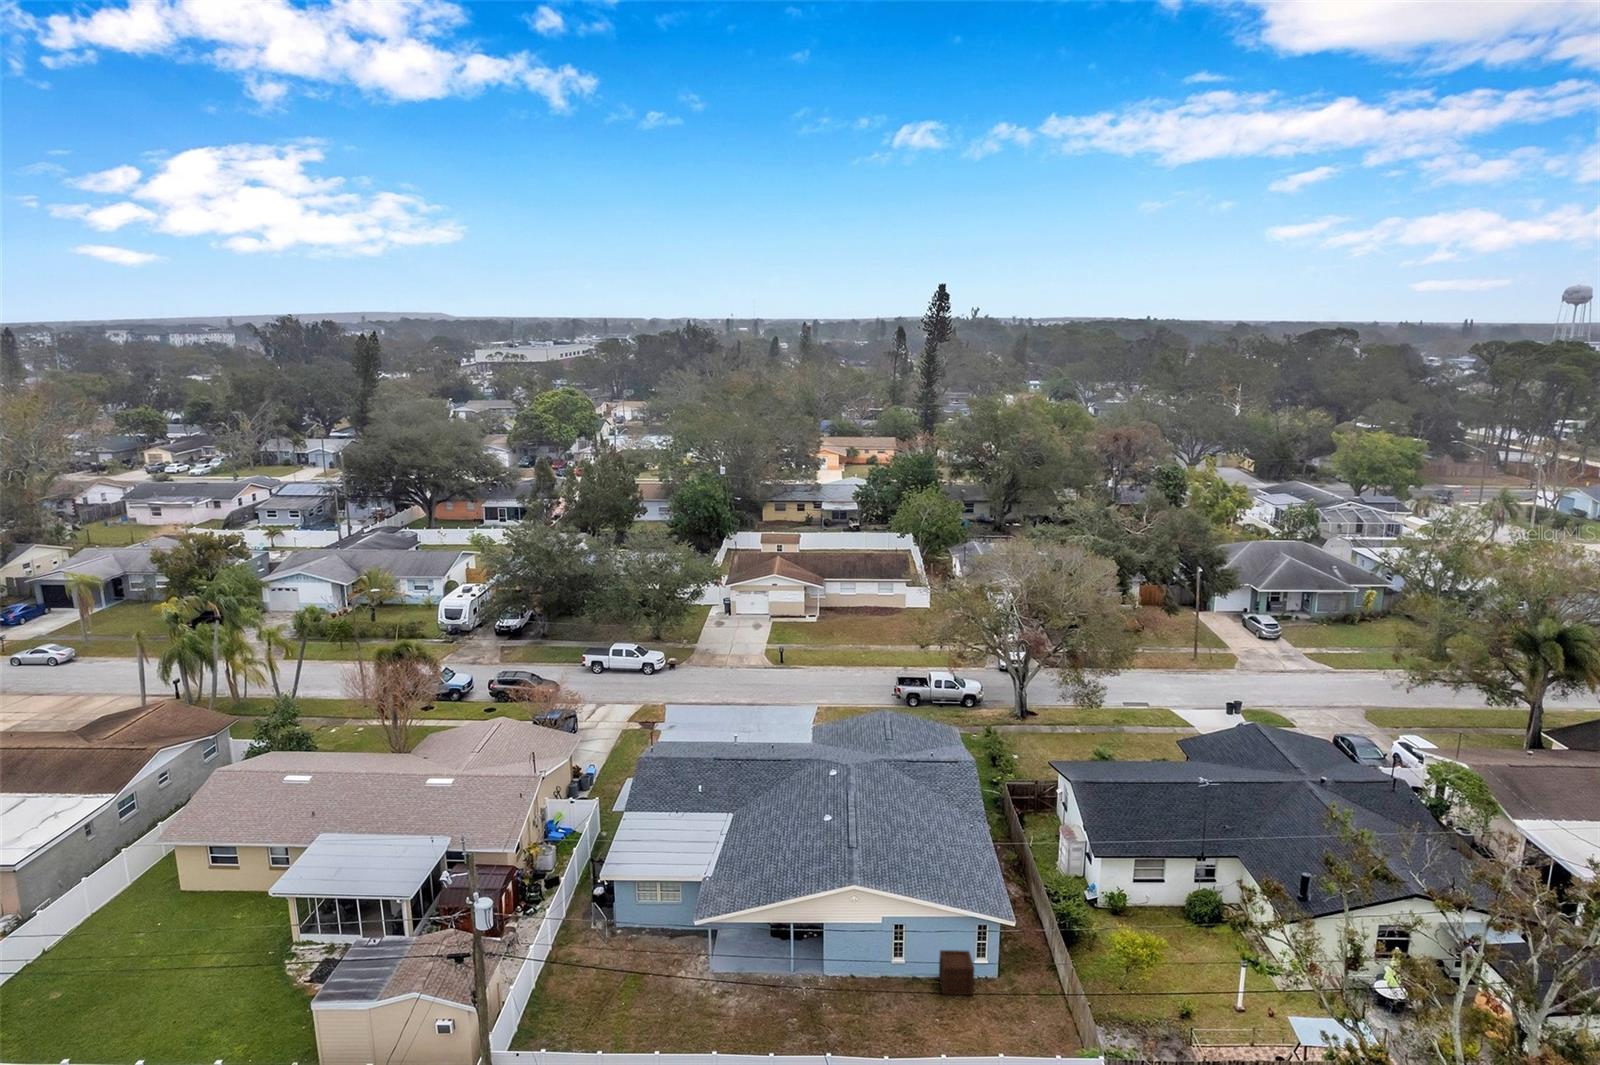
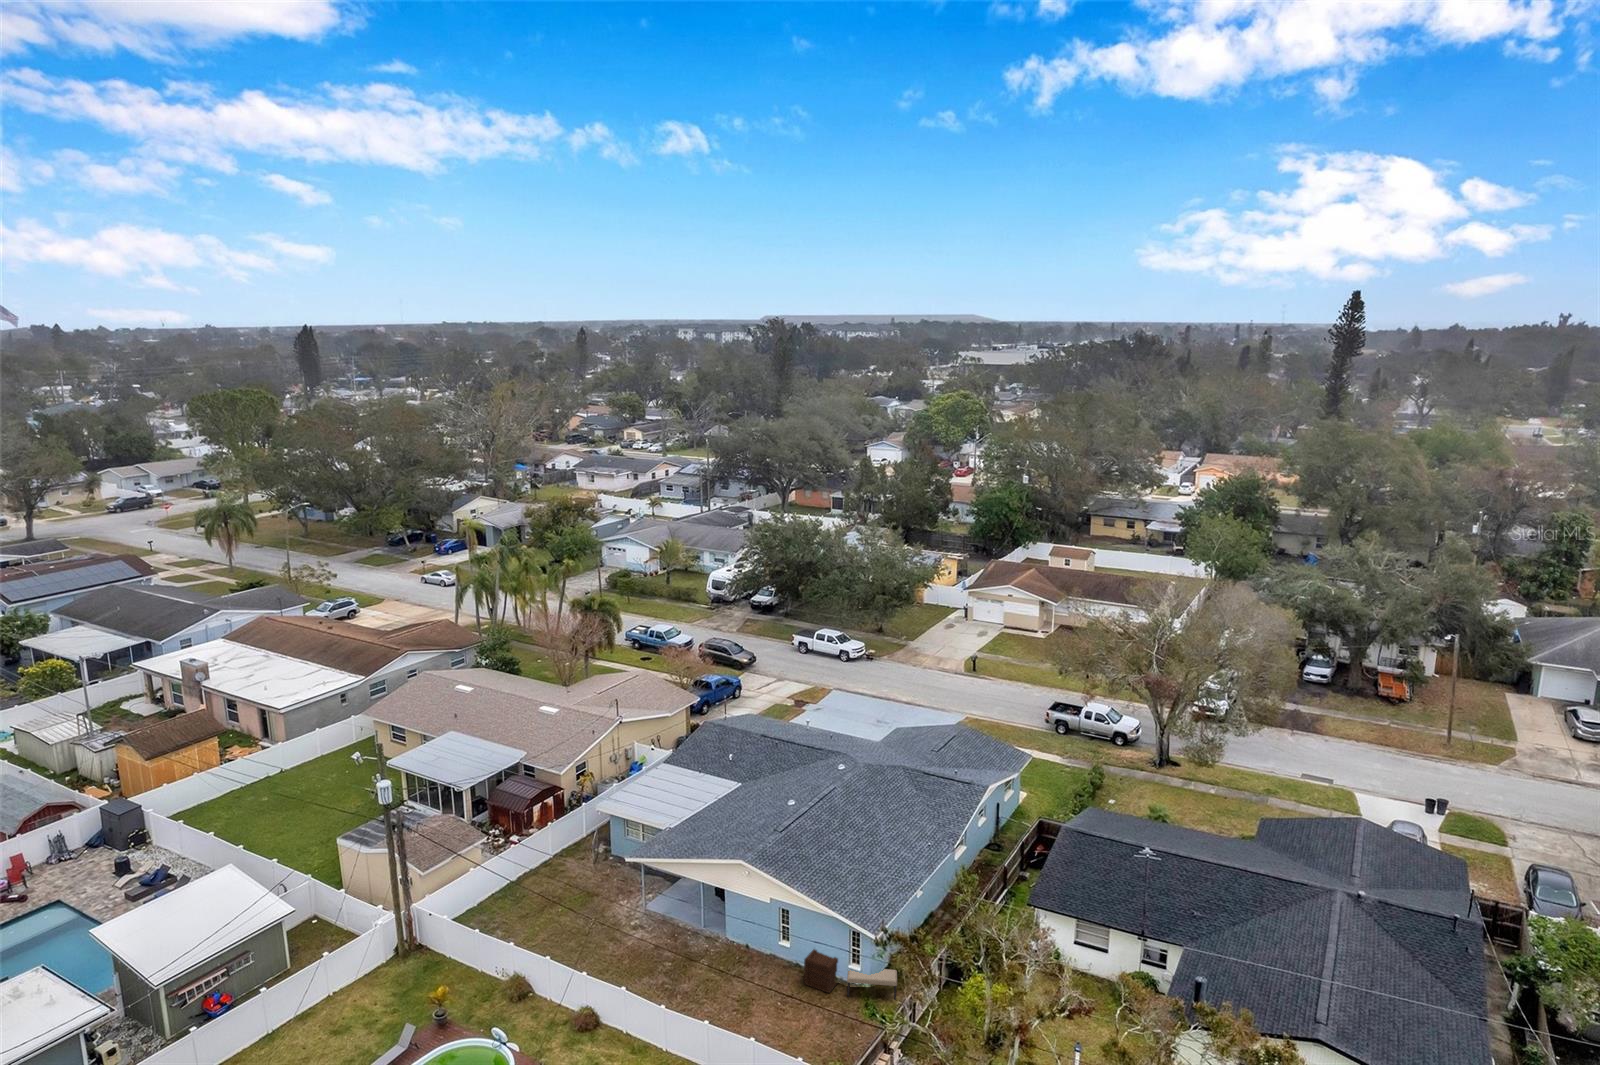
bench: none [979,952,1032,992] -> present [847,969,897,1000]

